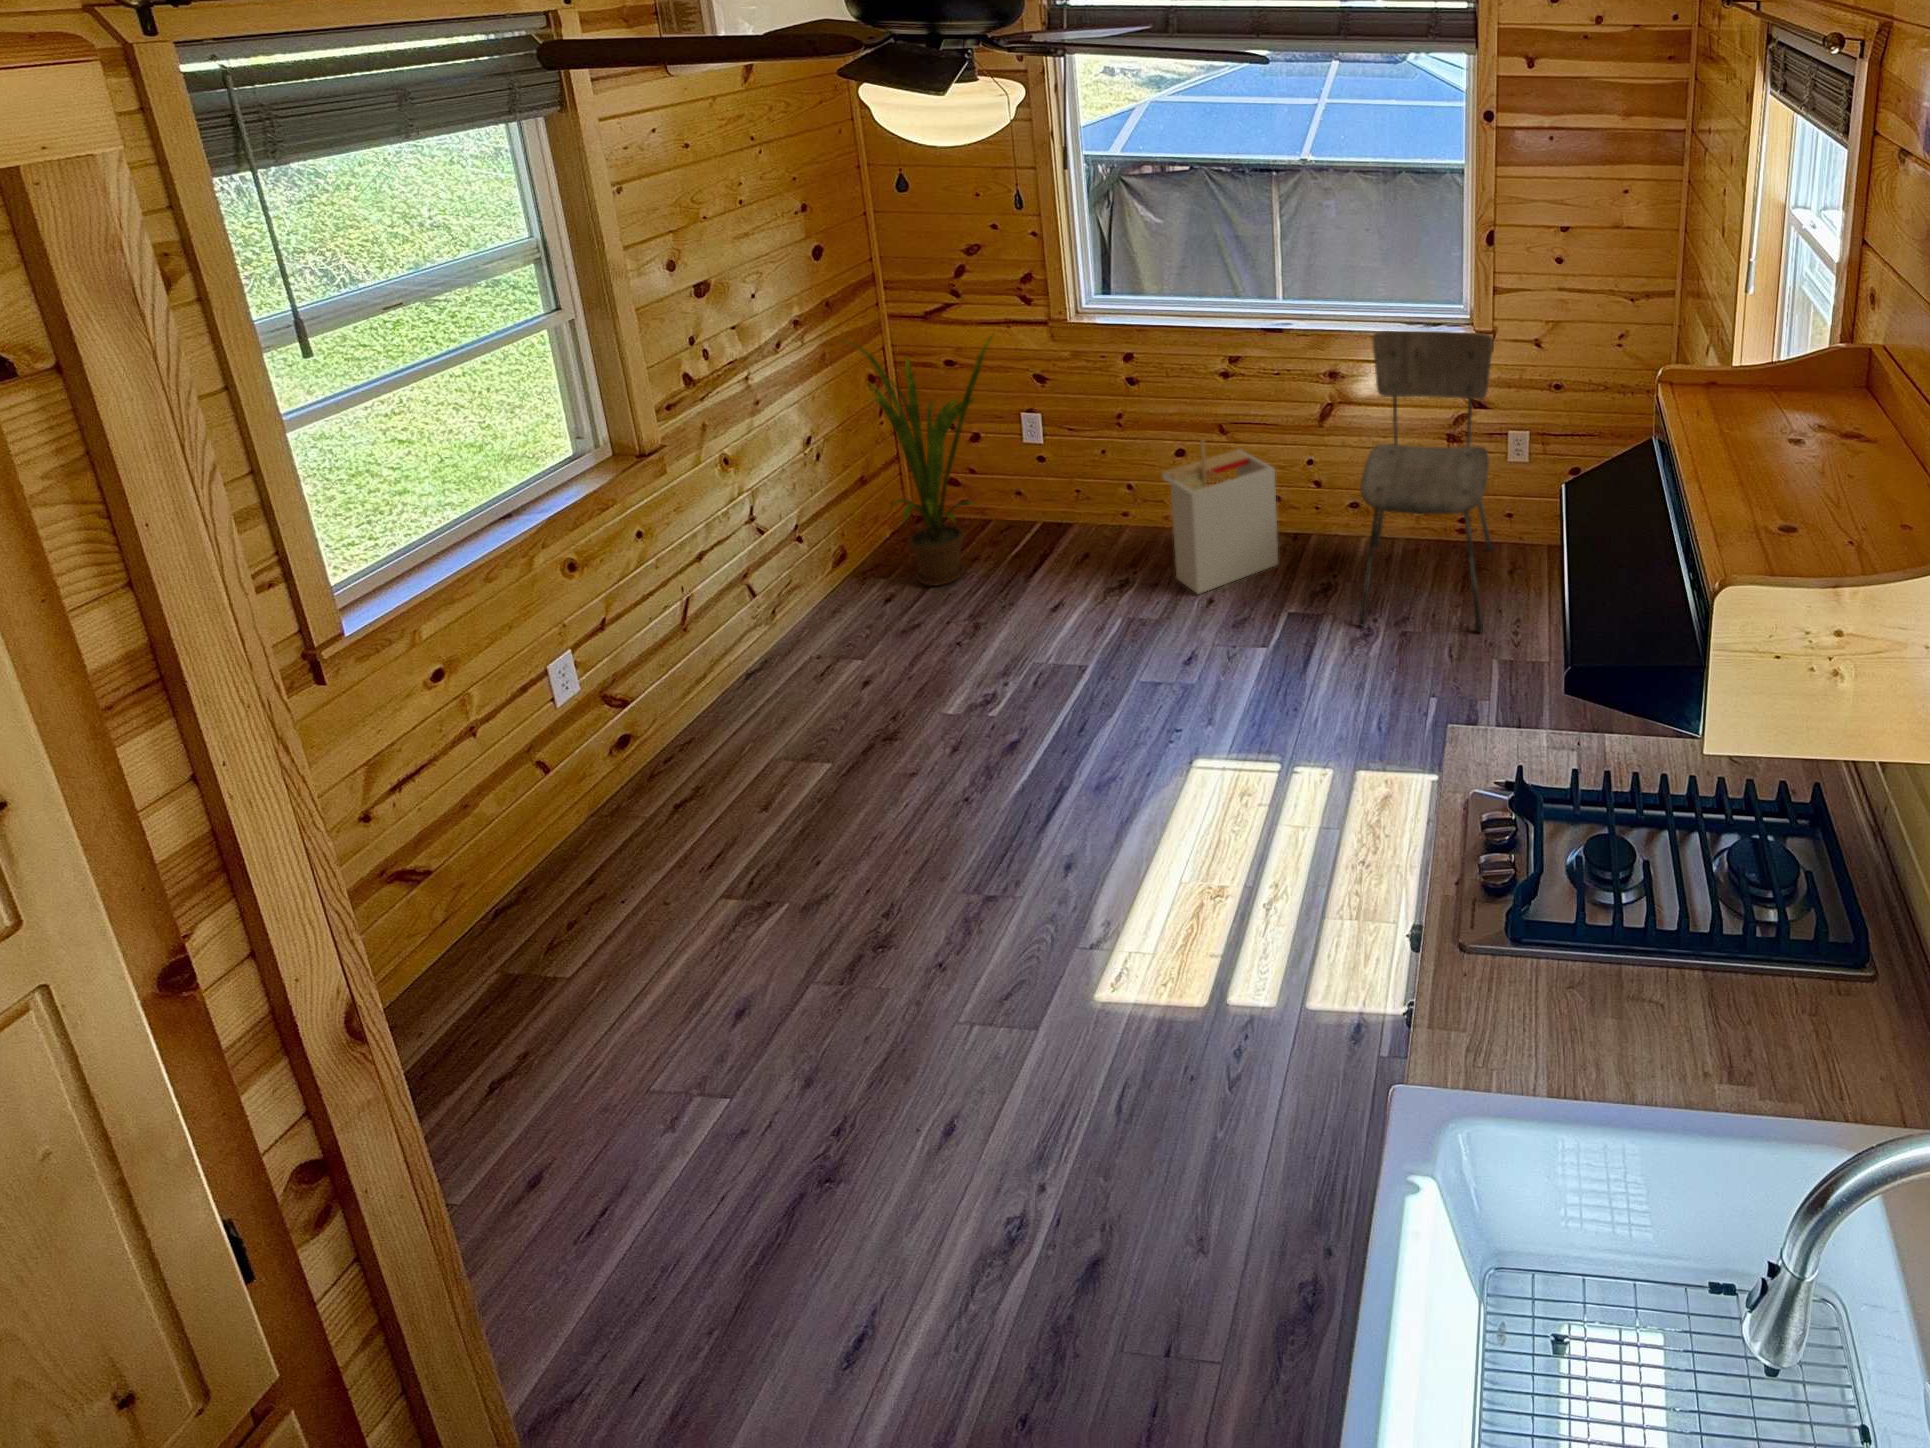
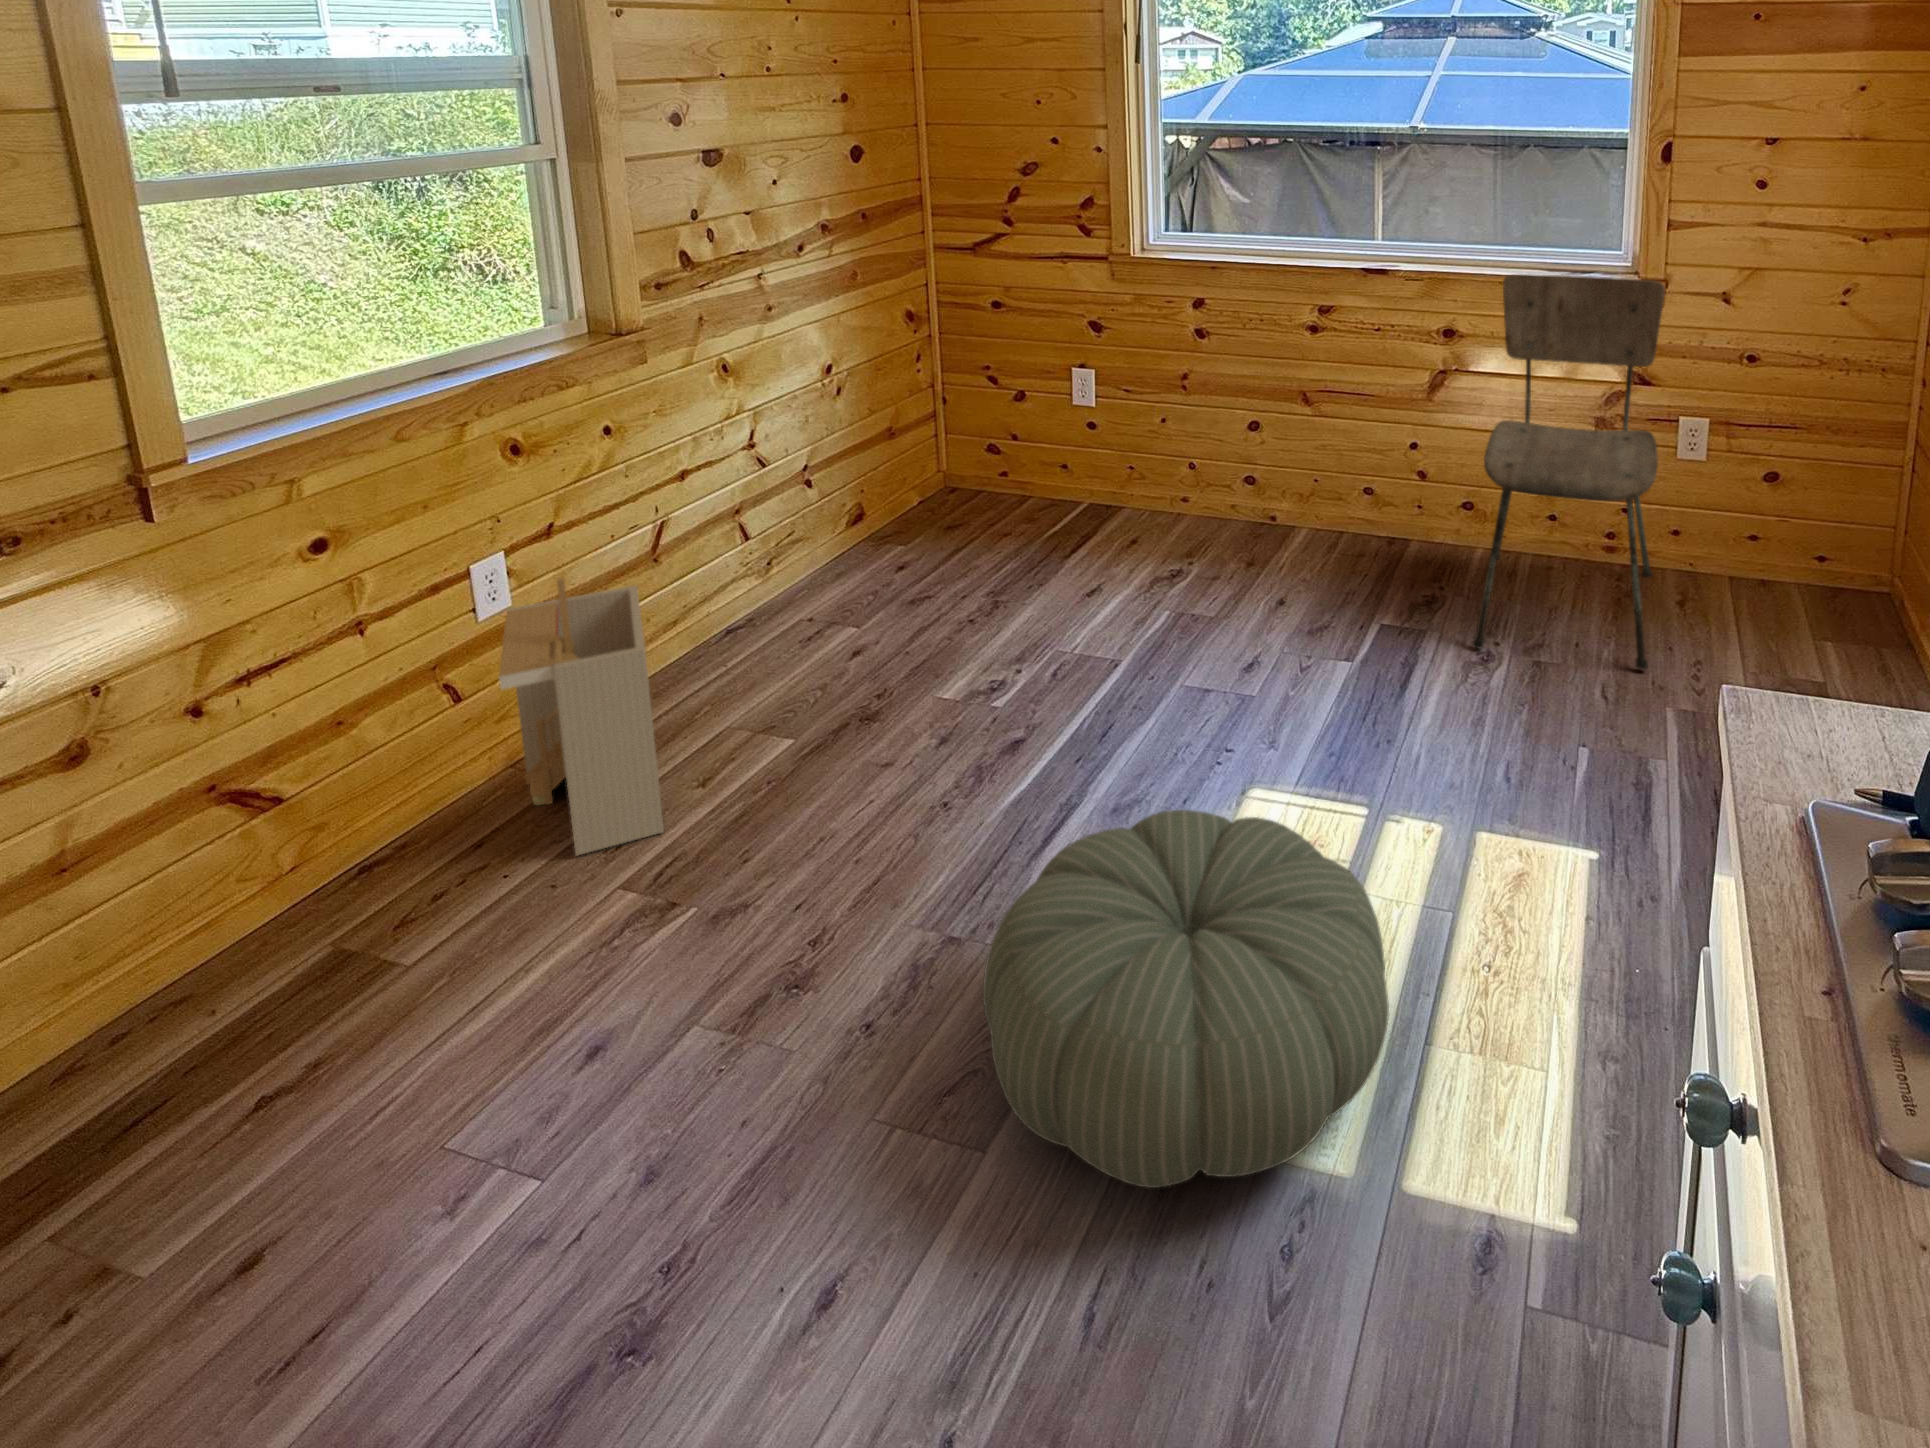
house plant: present [854,337,991,586] -> none [869,254,1047,557]
storage bin: present [1163,441,1278,594] -> present [499,578,664,855]
pouf: none [1024,788,1296,1032] -> present [983,810,1389,1188]

